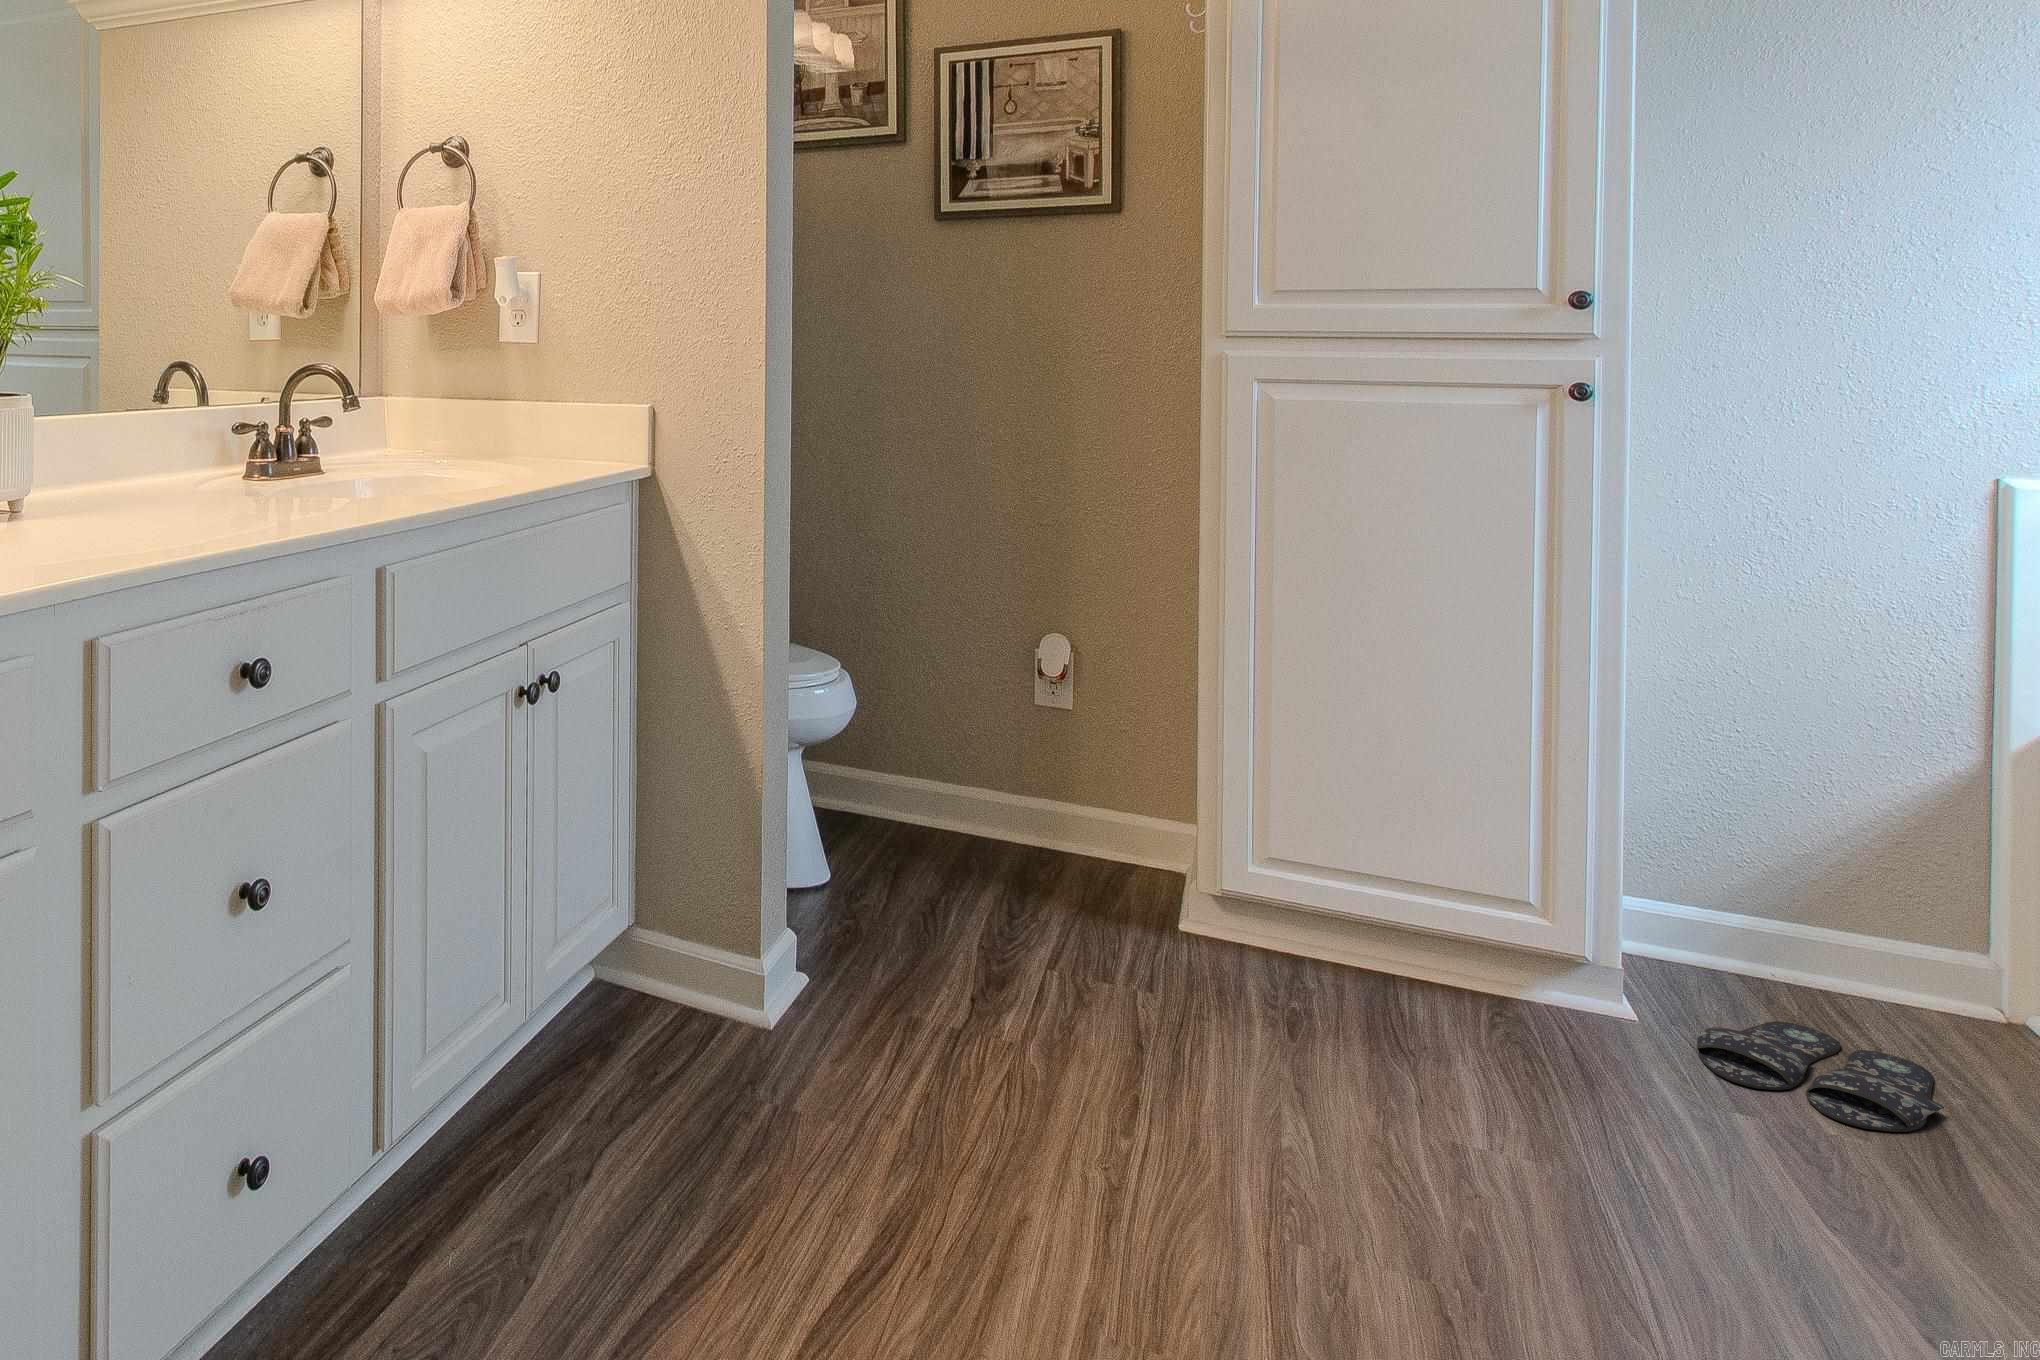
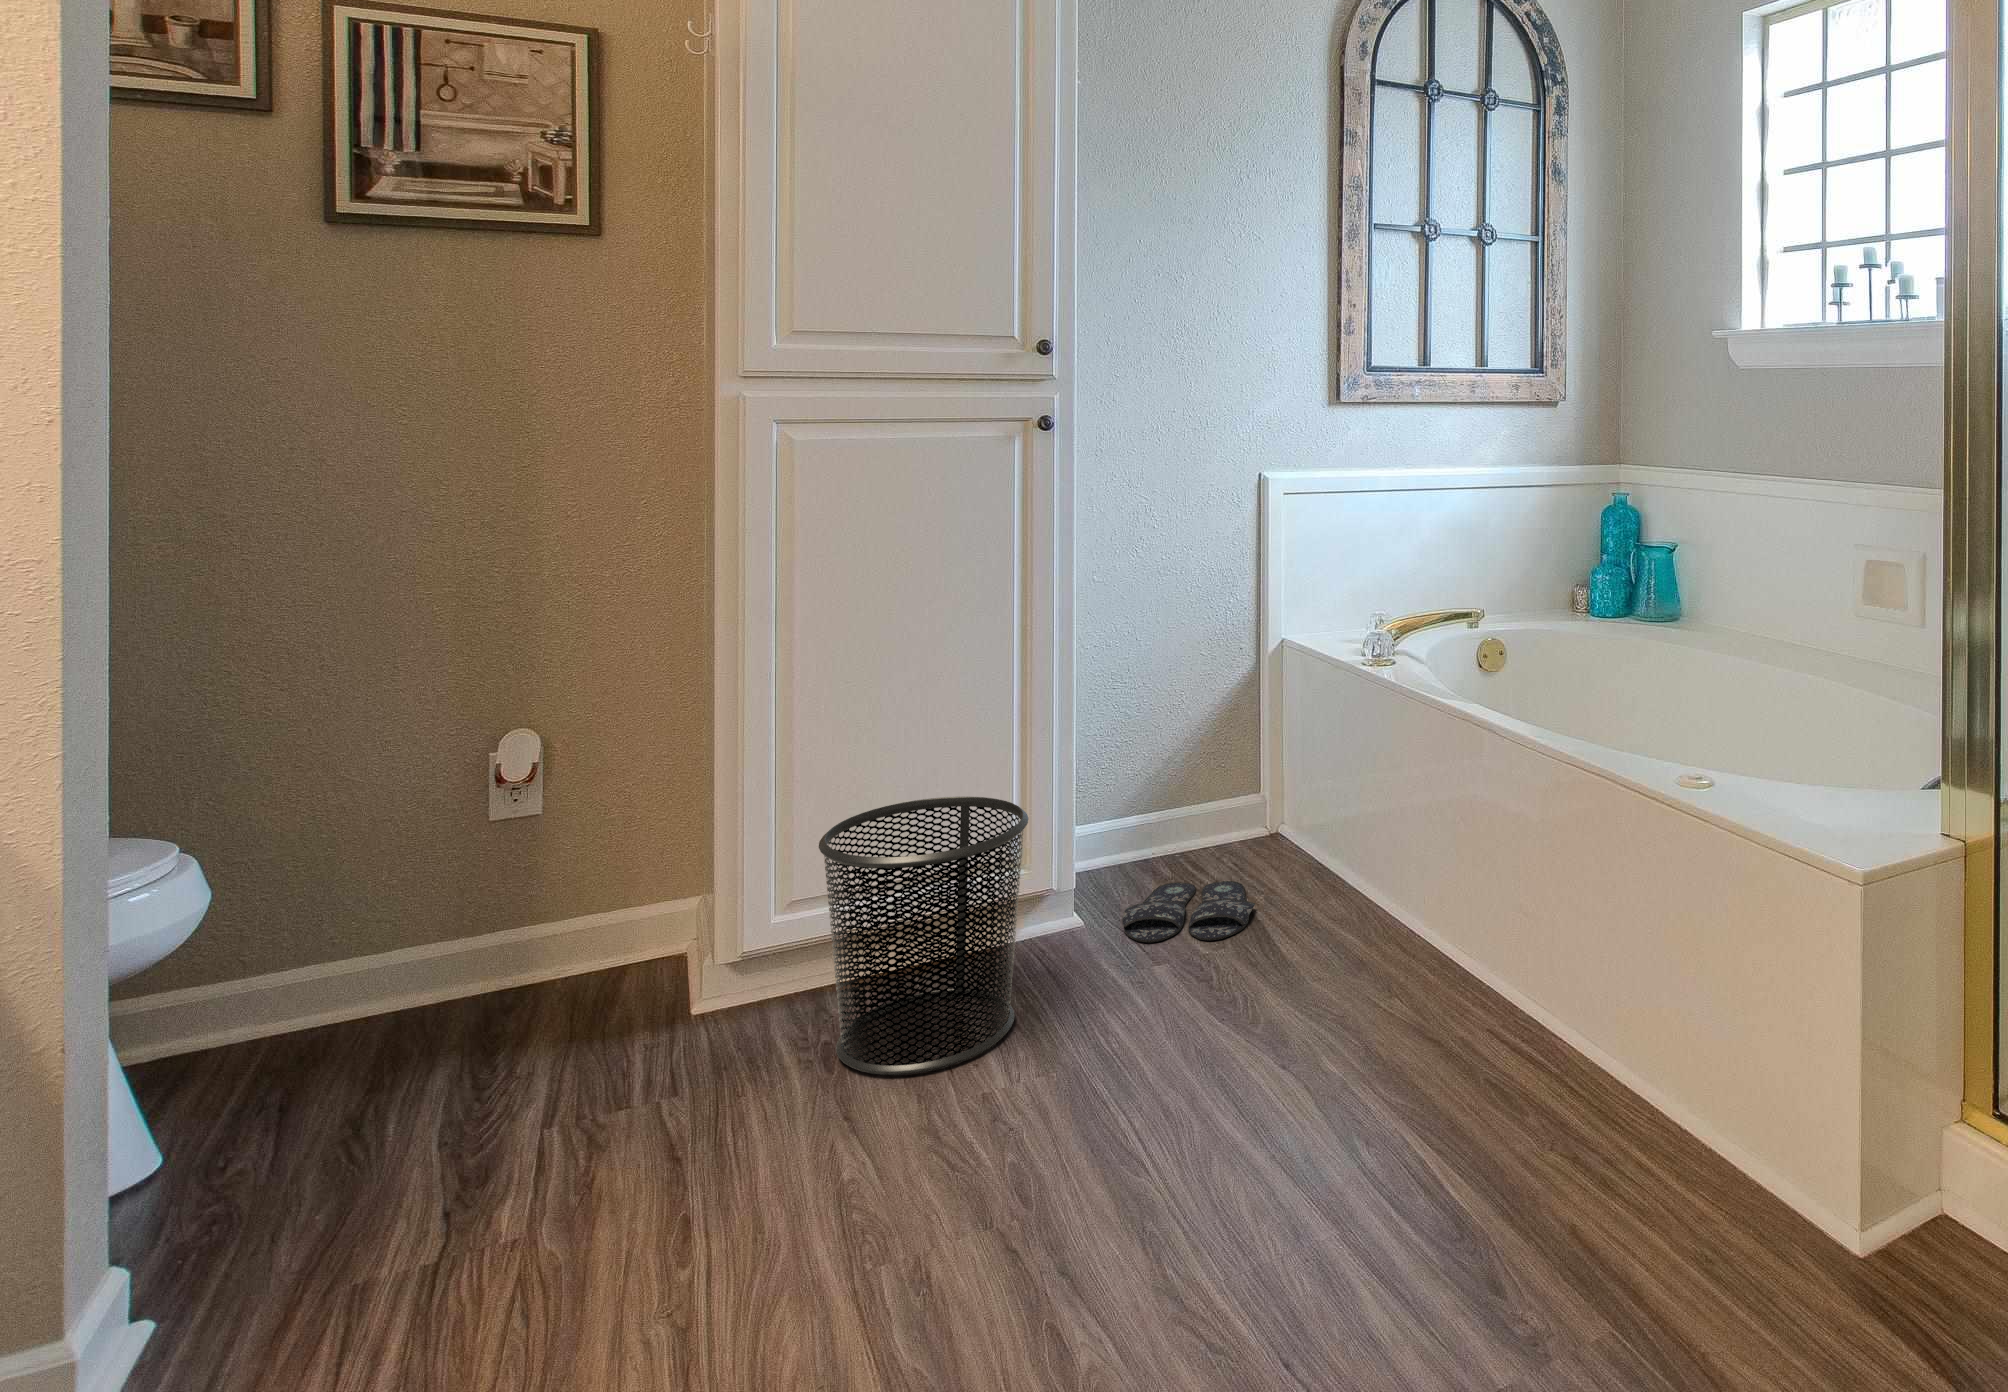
waste bin: none [1285,797,1533,1099] -> present [819,797,1029,1075]

